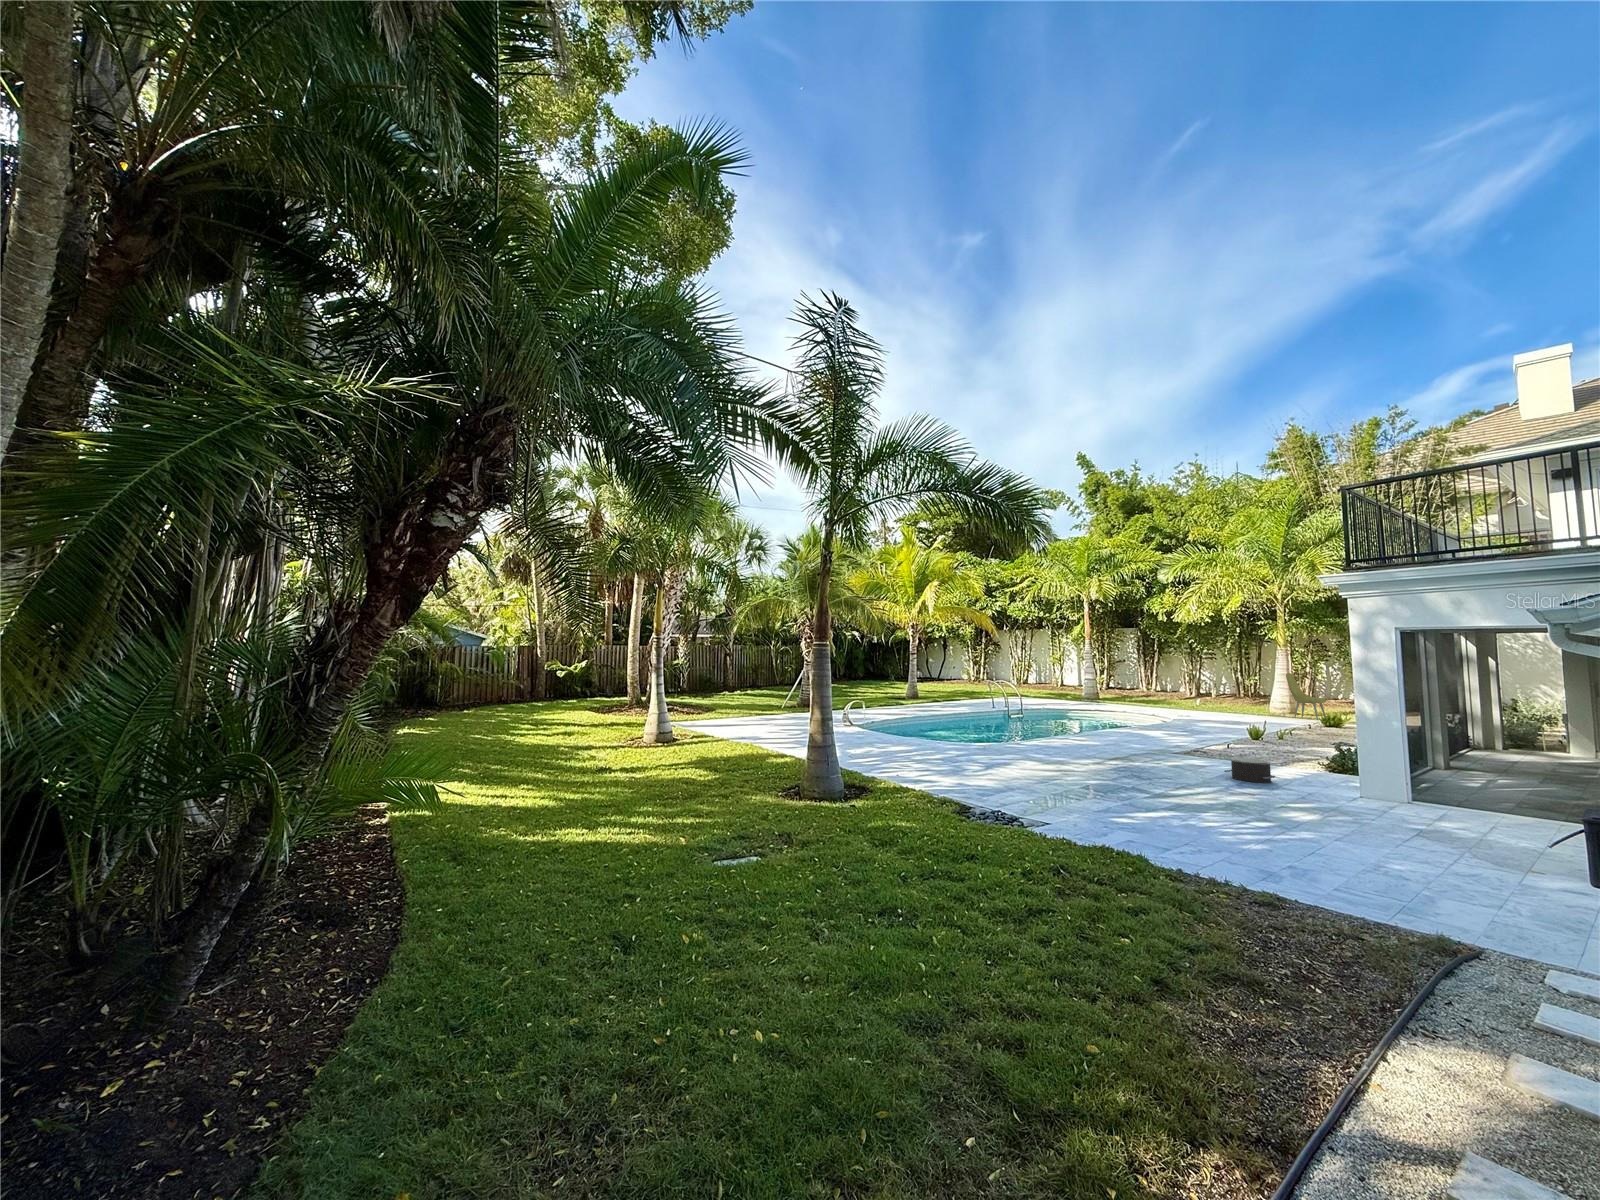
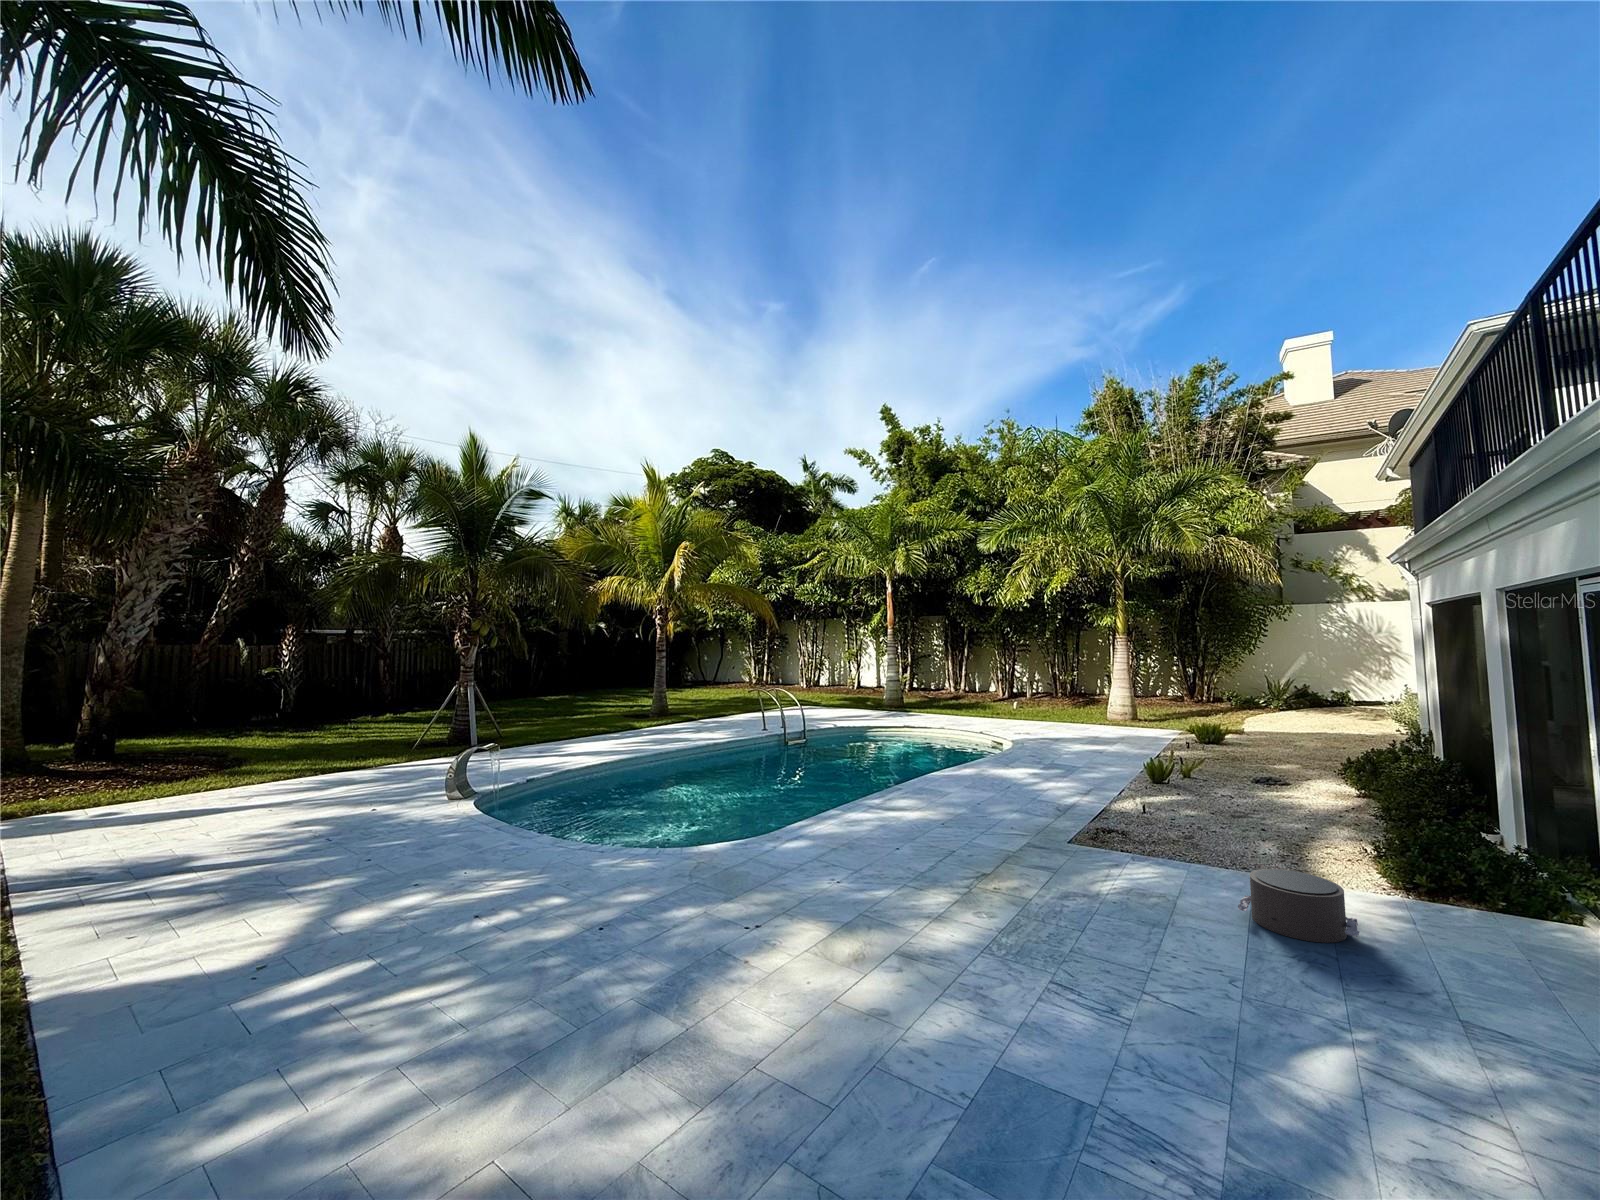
chair: present [1286,673,1326,720] -> none [1130,667,1174,727]

